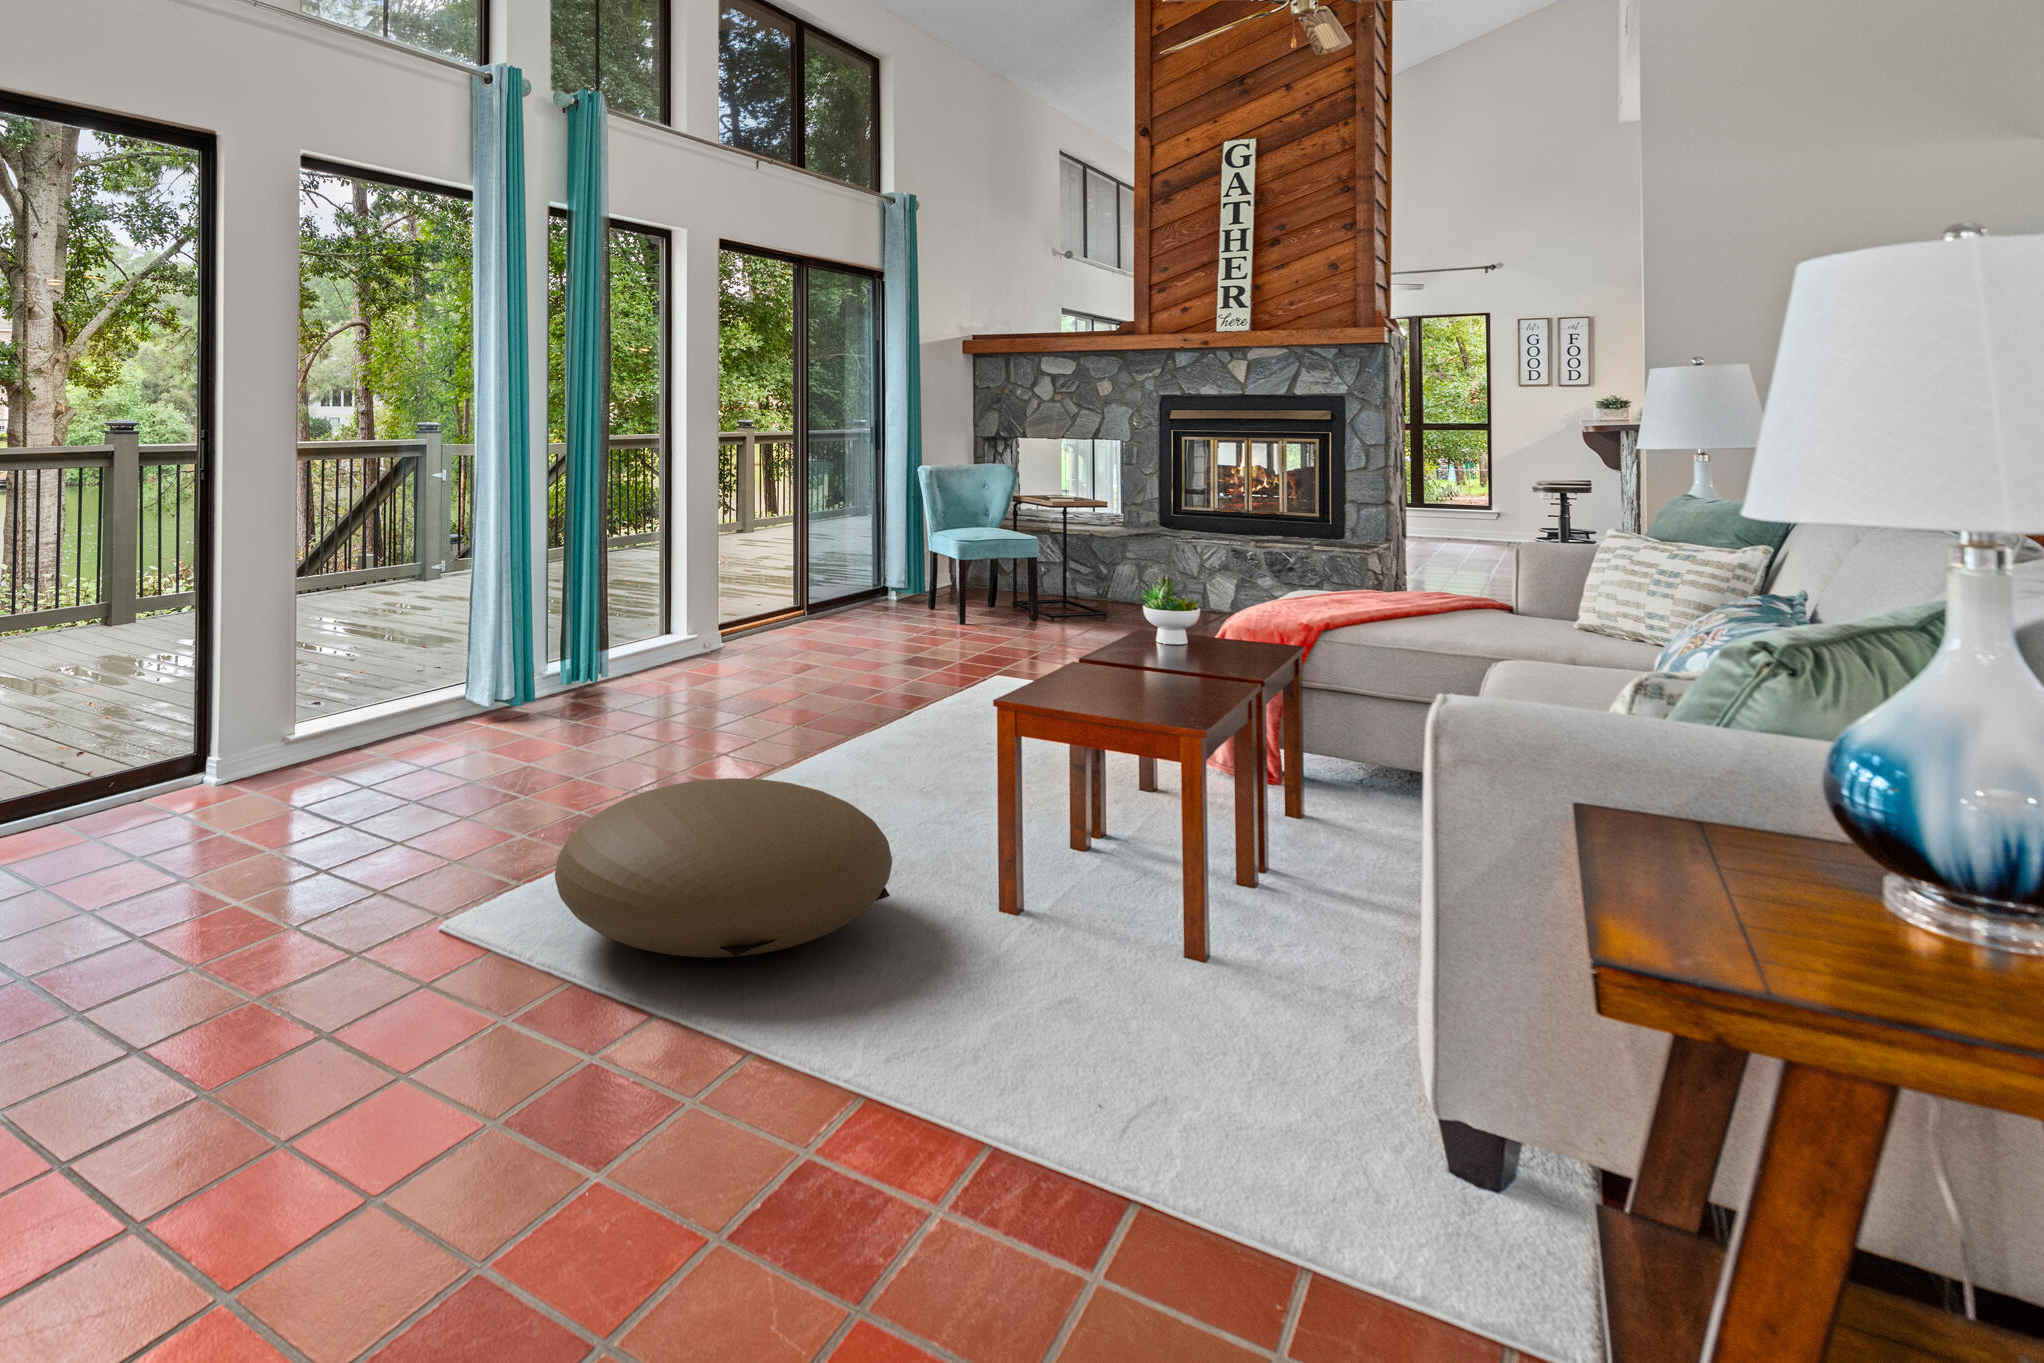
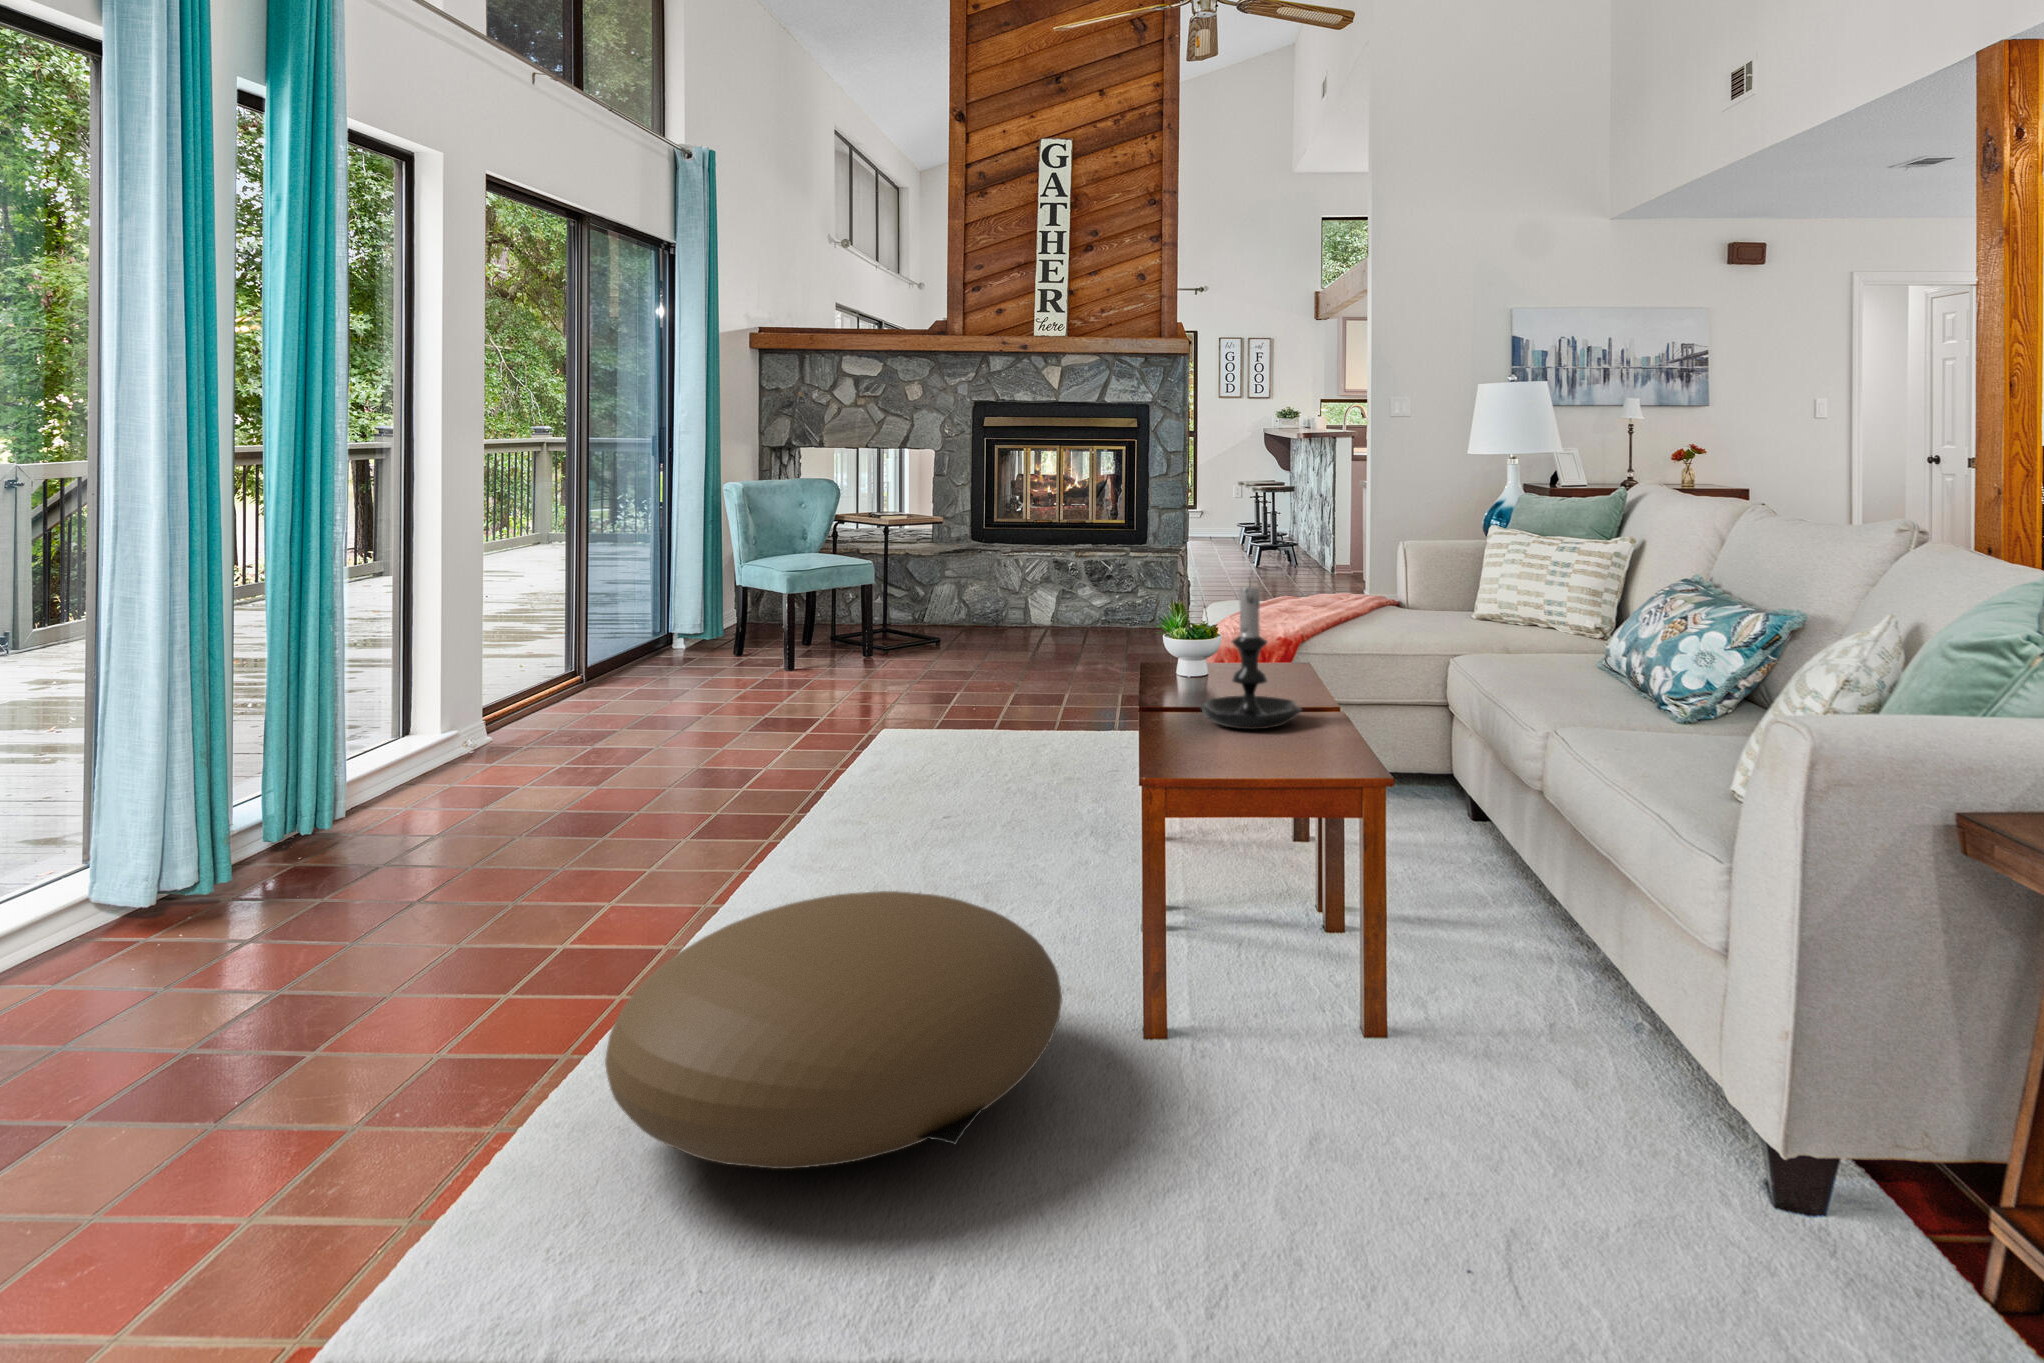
candle holder: none [1100,562,1195,698] -> present [1201,581,1302,729]

